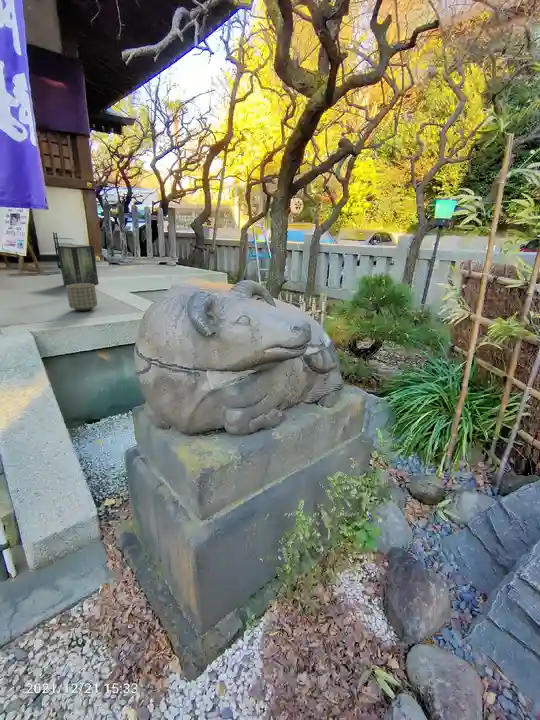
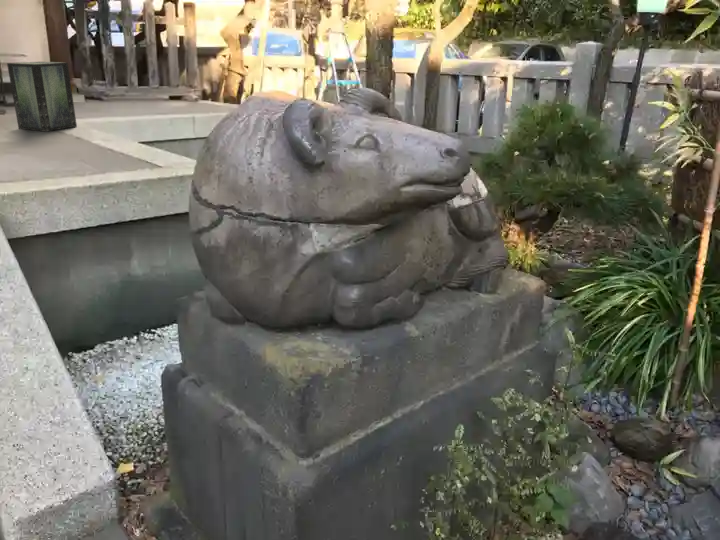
planter: present [66,283,97,311] -> none [34,120,85,166]

